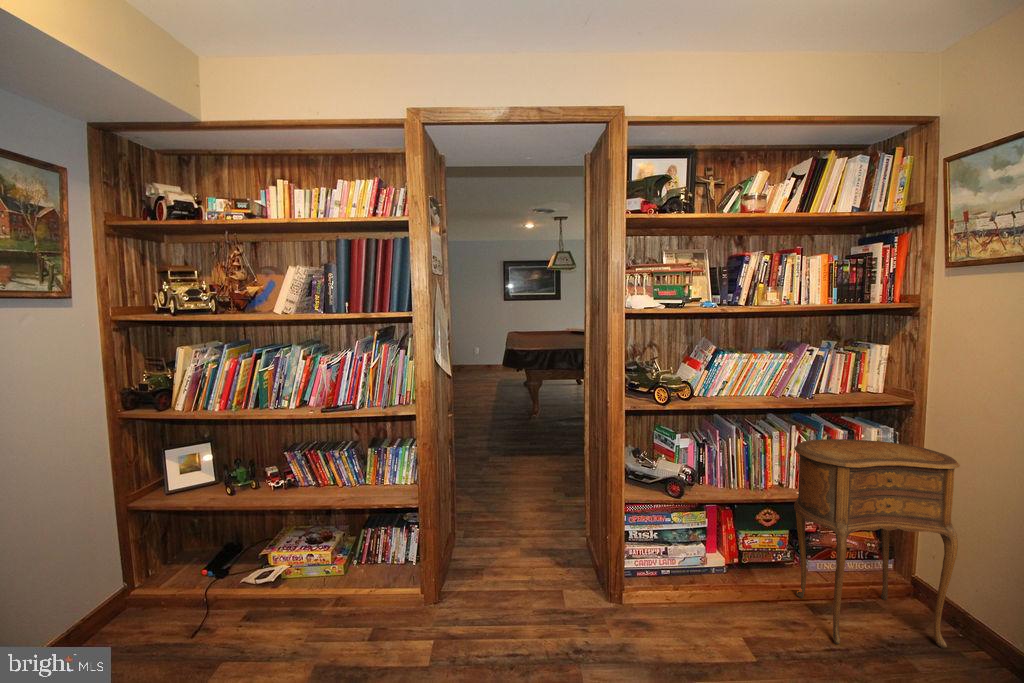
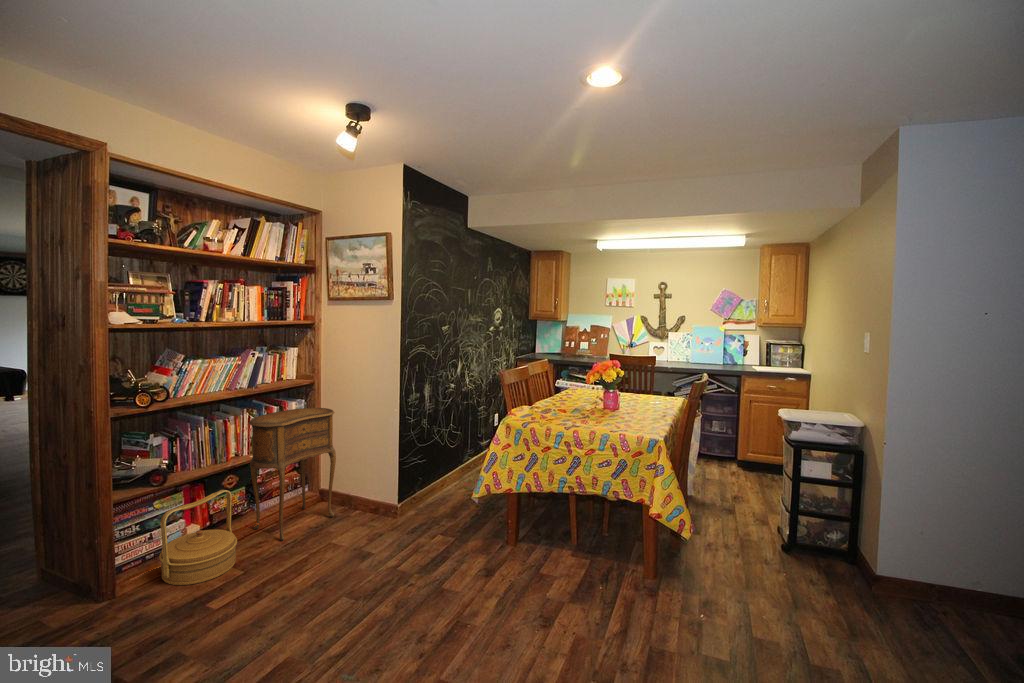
woven basket: none [669,530,763,650] -> present [159,490,237,585]

